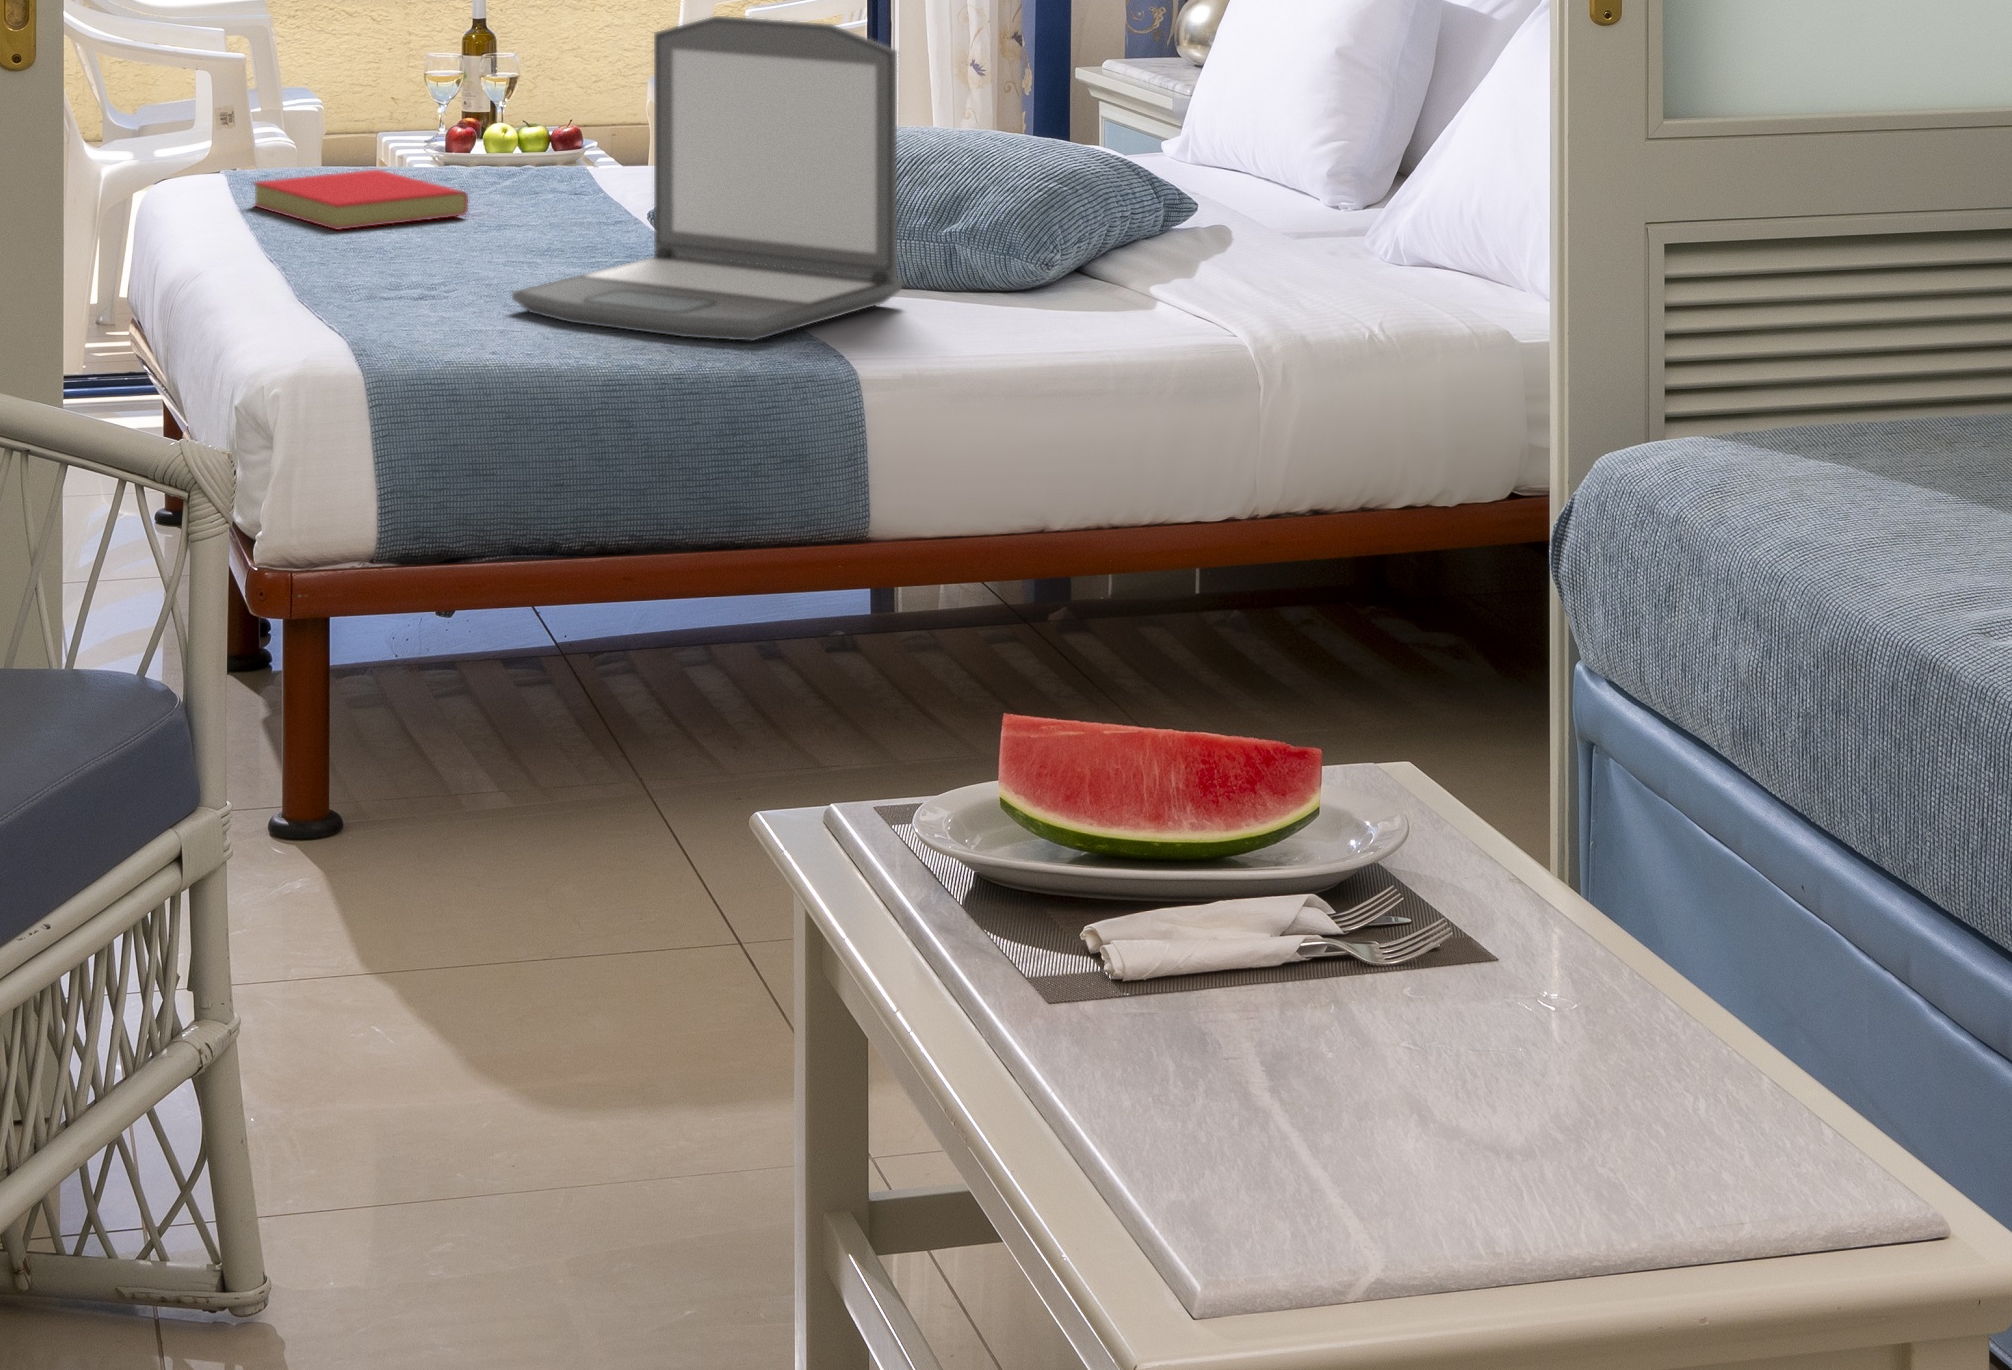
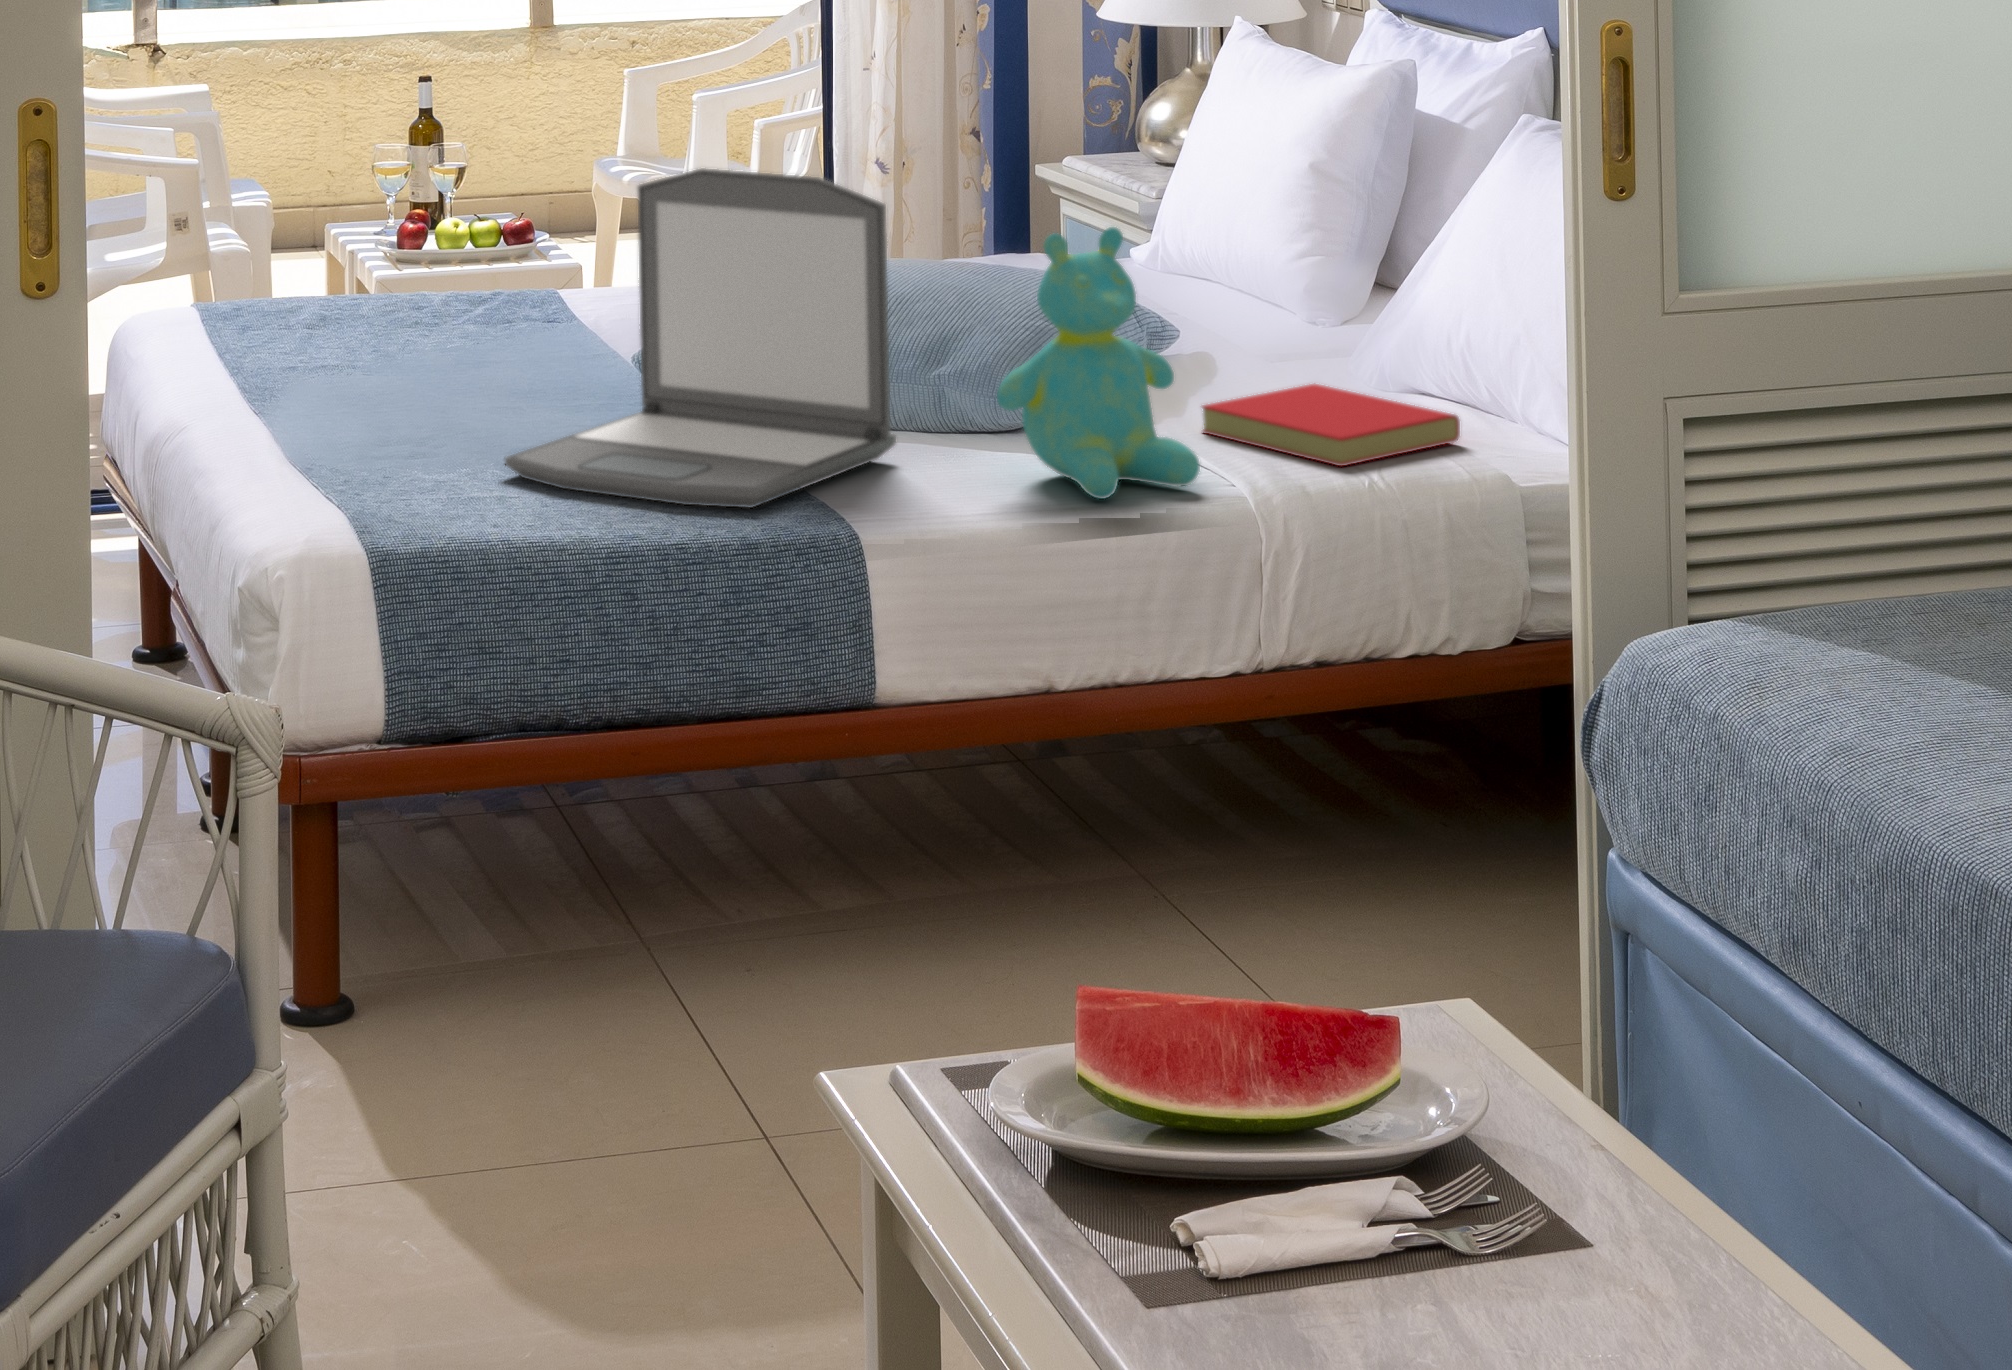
teddy bear: none [1001,76,1200,340] -> present [997,227,1200,499]
book: present [254,170,468,230] -> present [1202,384,1460,466]

